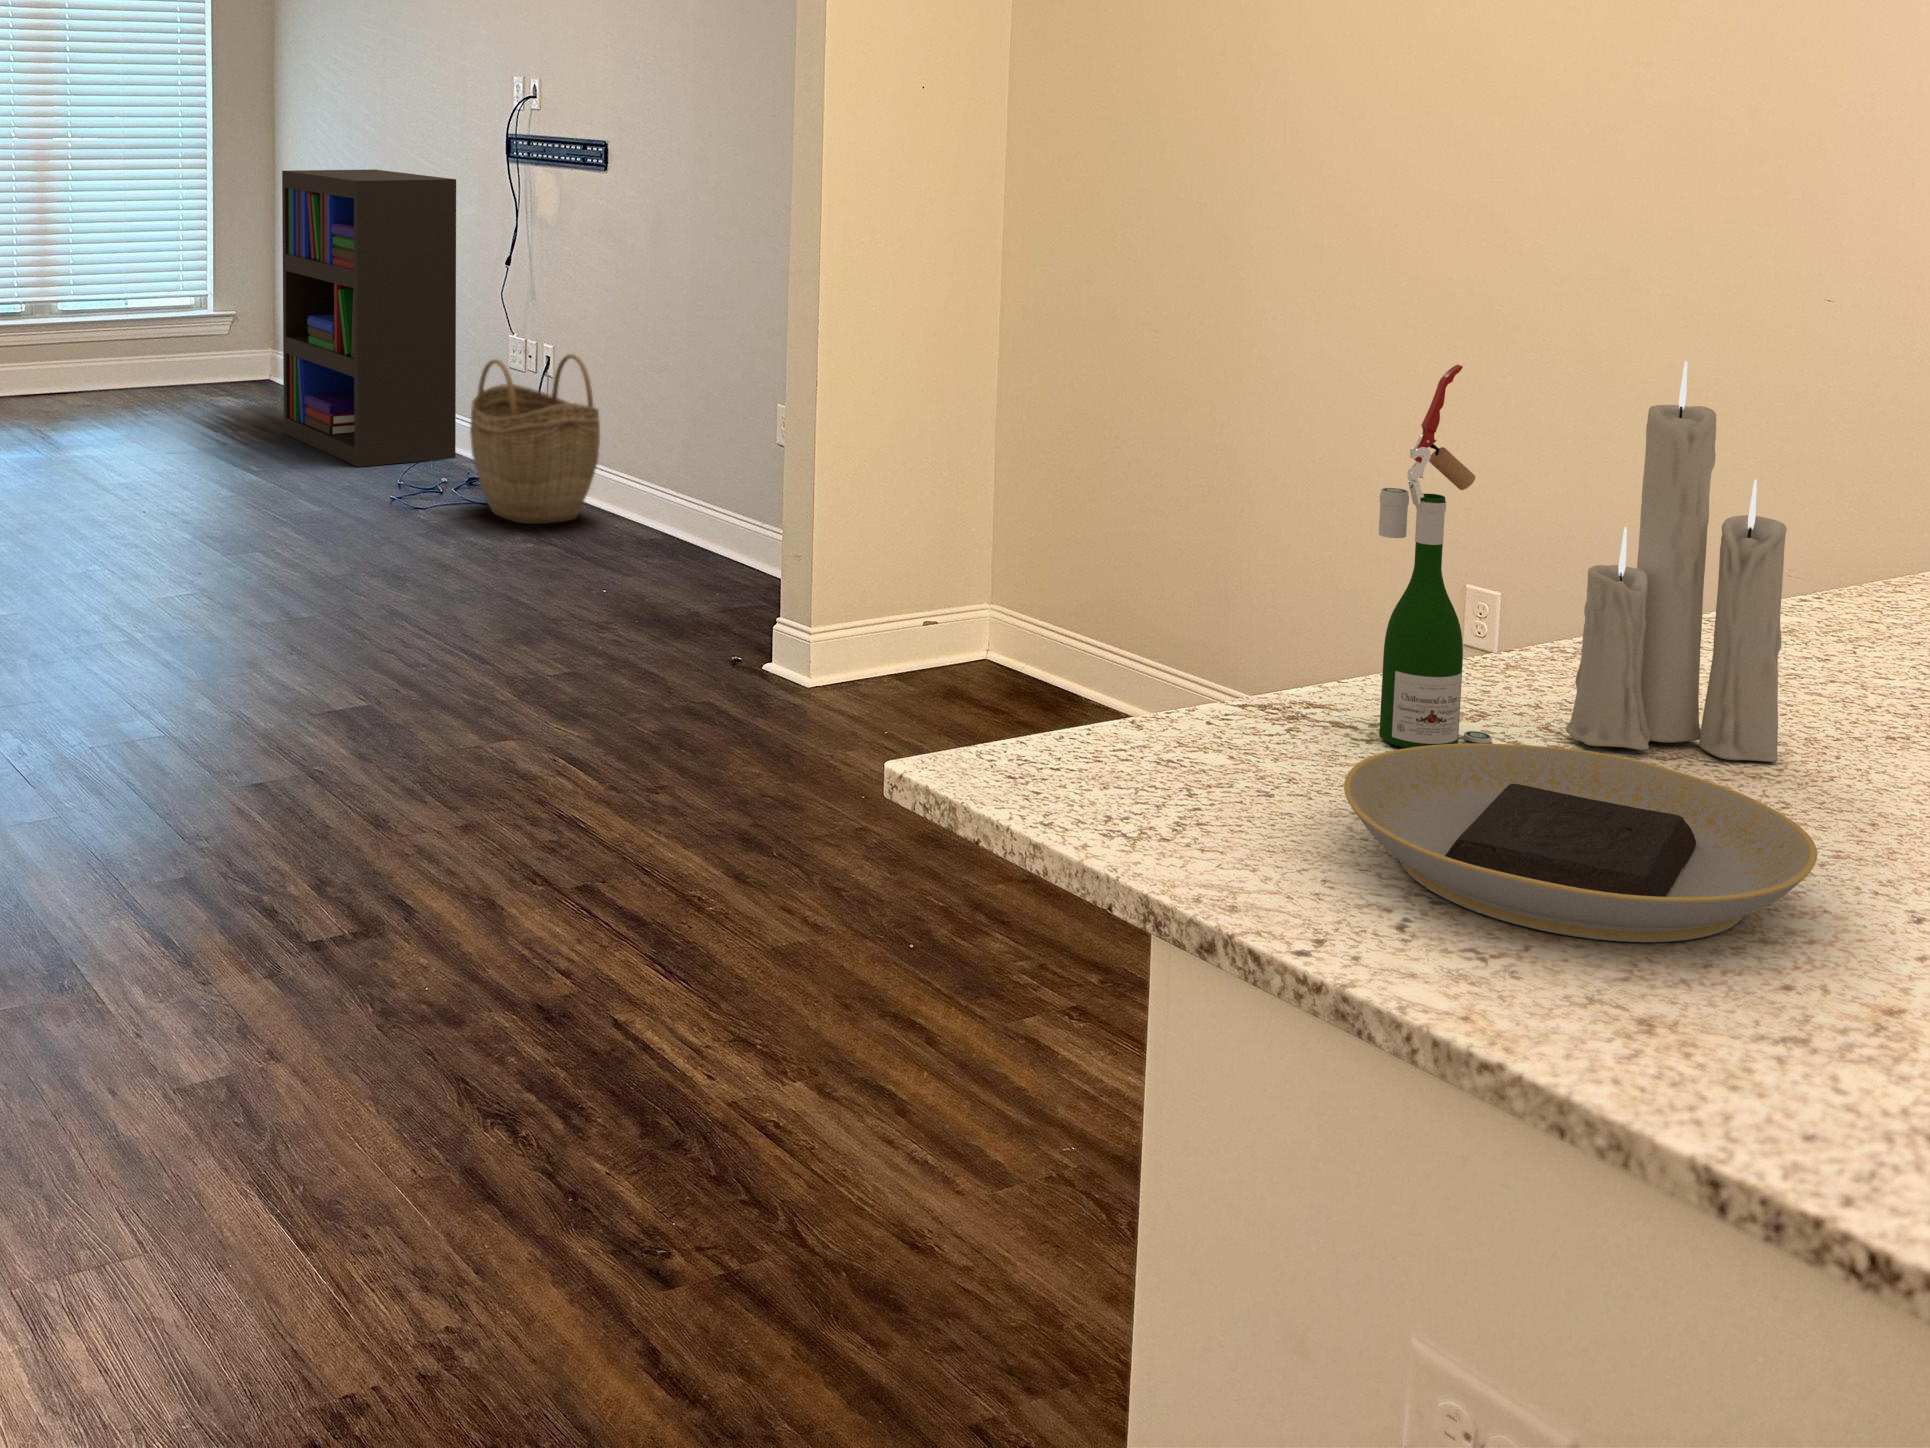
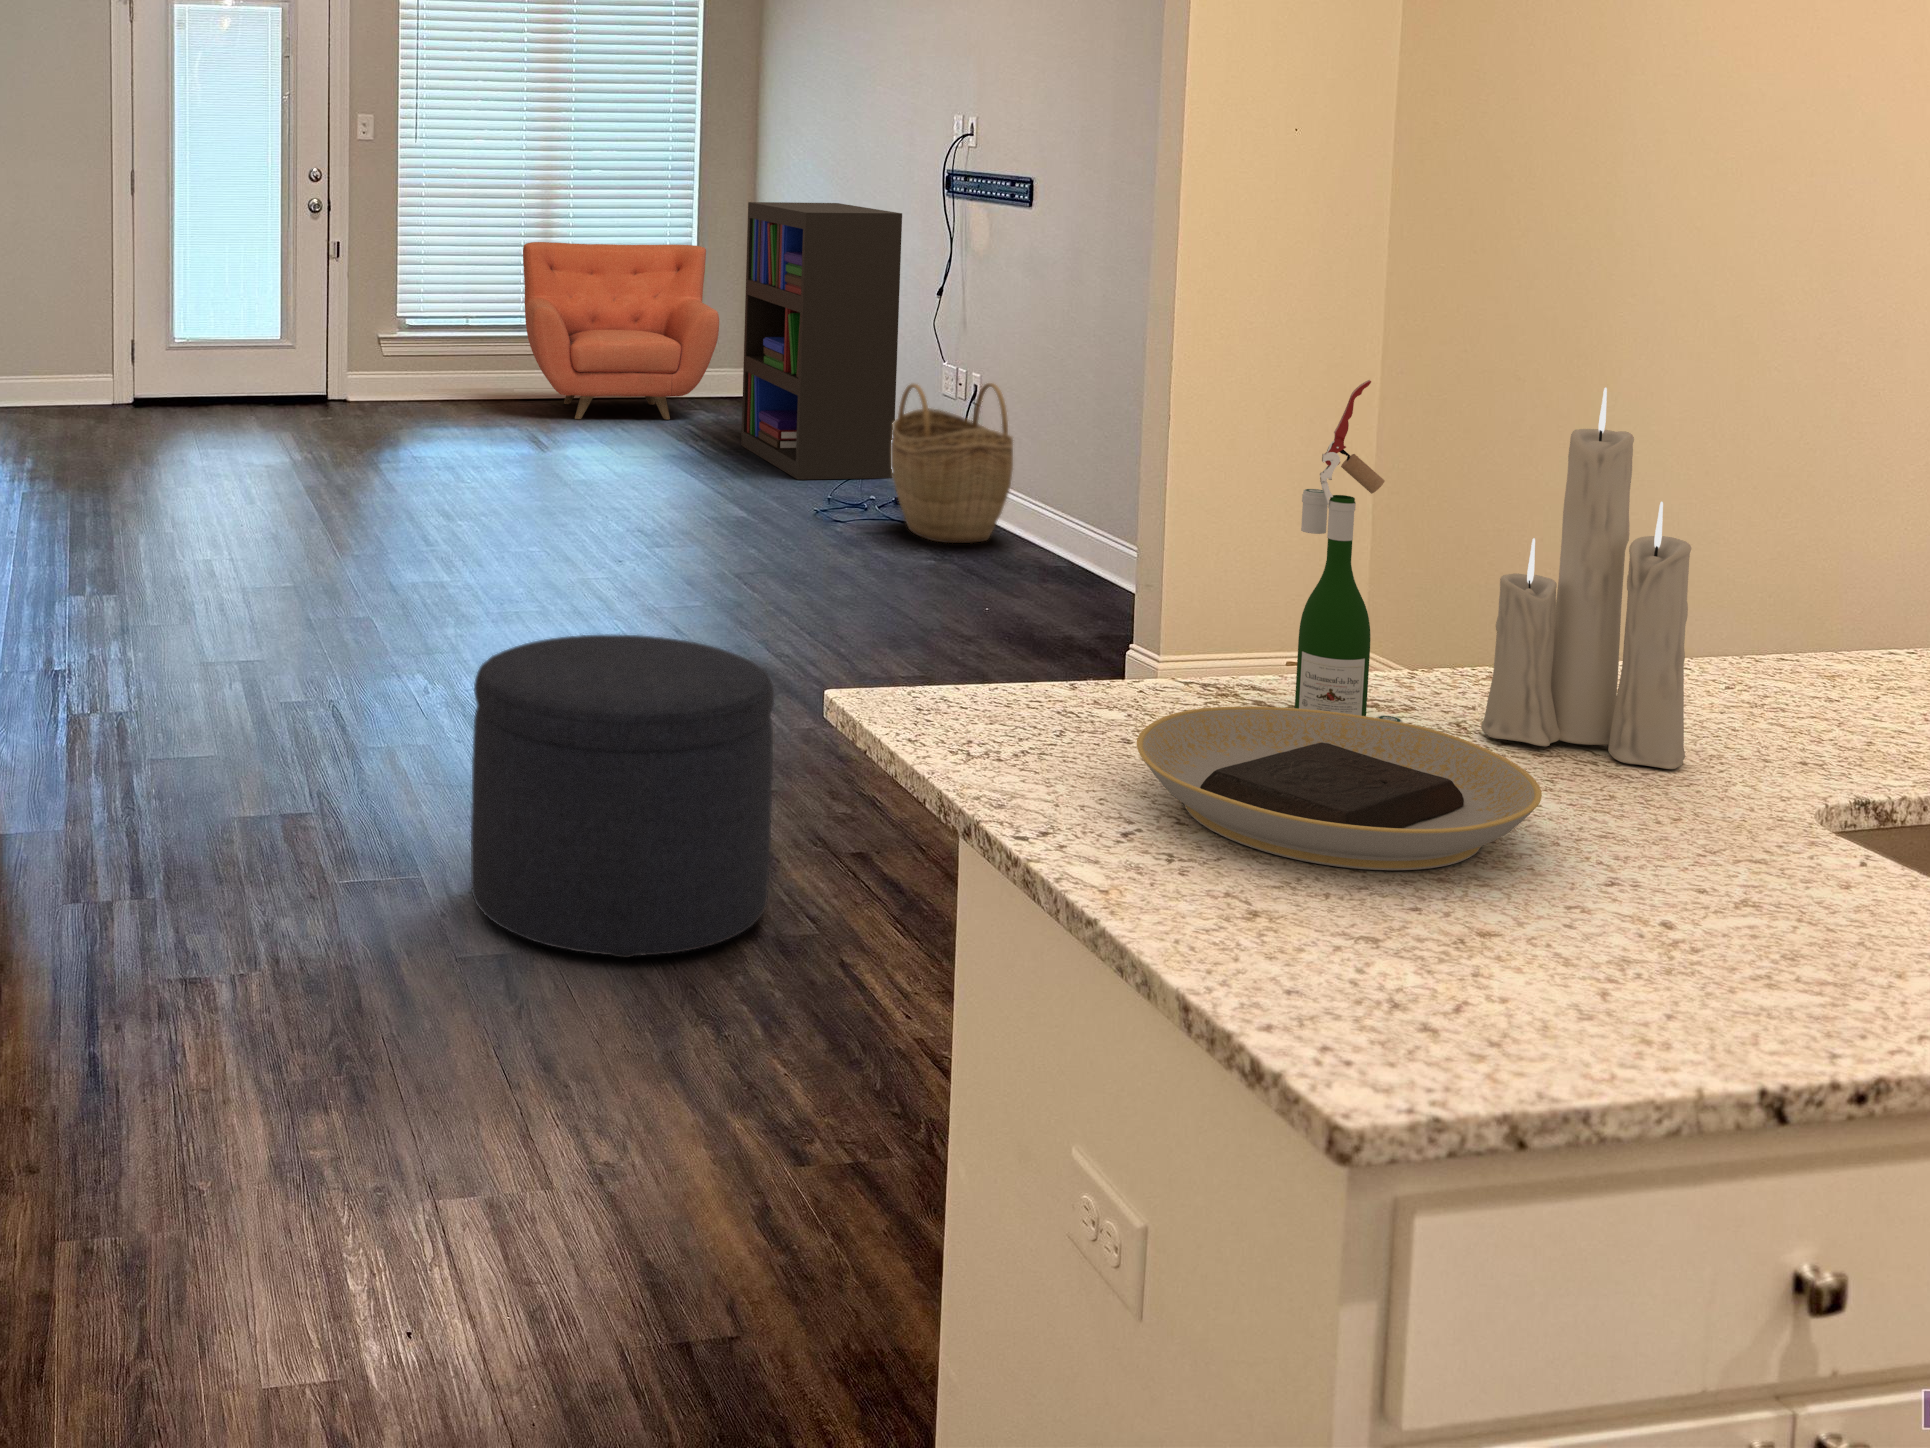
armchair: none [16,218,247,415] -> present [523,242,719,420]
ottoman: none [164,676,515,1057] -> present [471,634,774,958]

